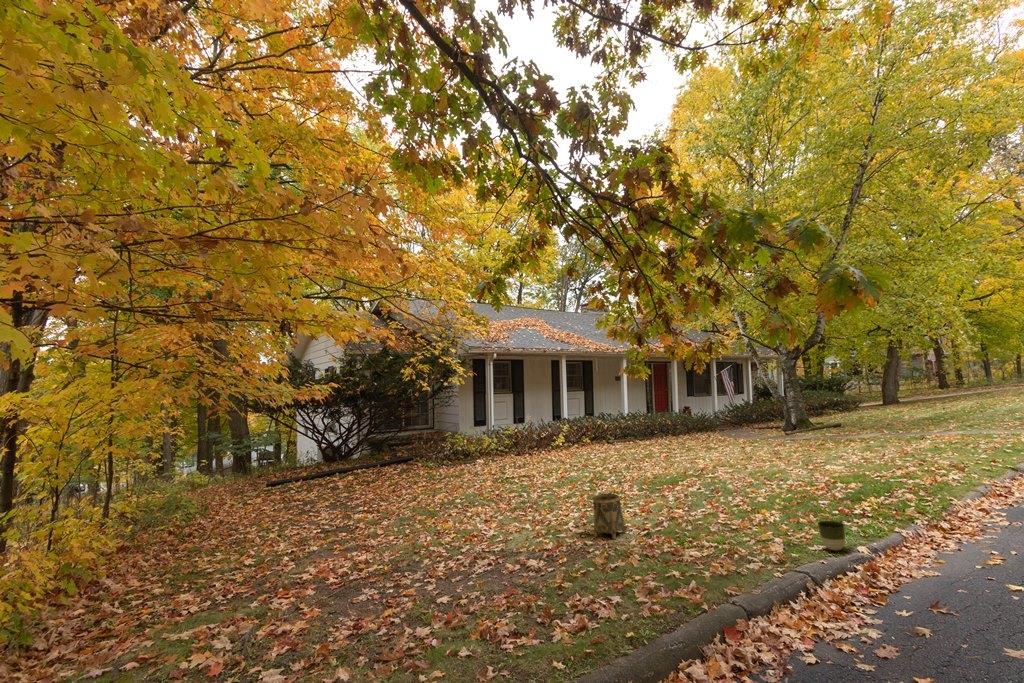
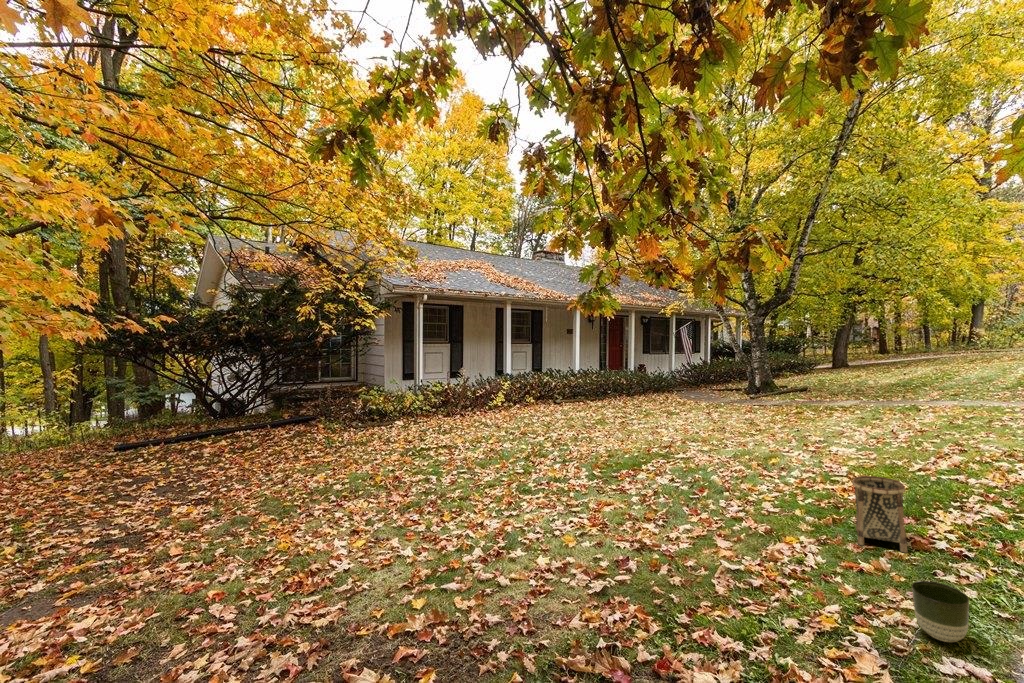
basket: present [593,493,626,539] -> present [852,476,907,553]

